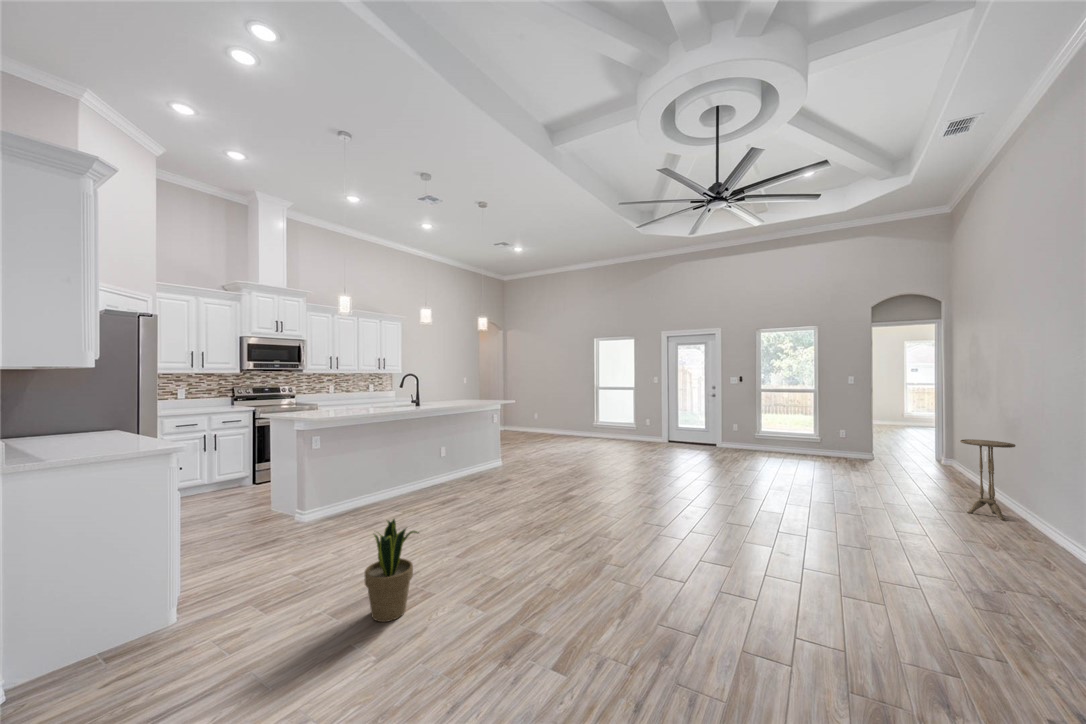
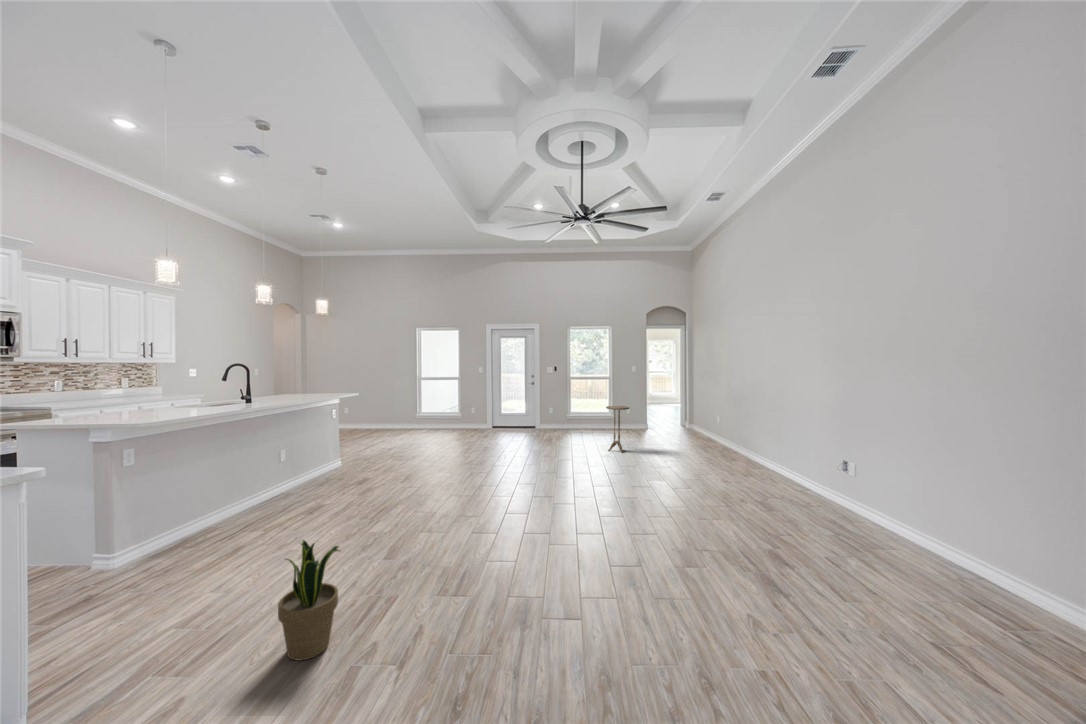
side table: present [960,439,1016,521] -> present [606,406,629,453]

